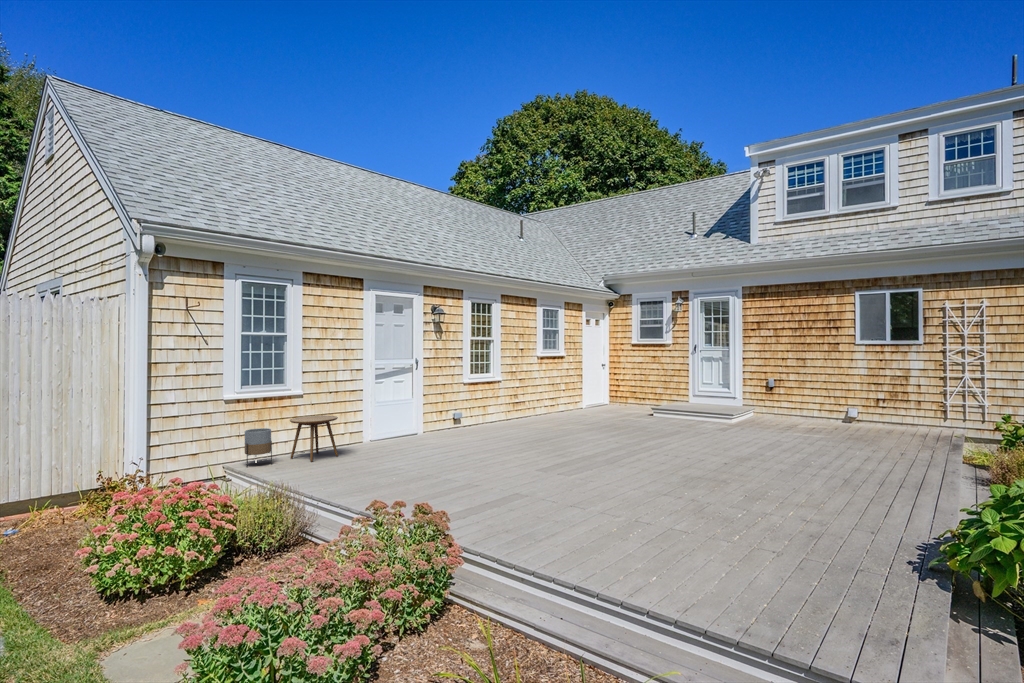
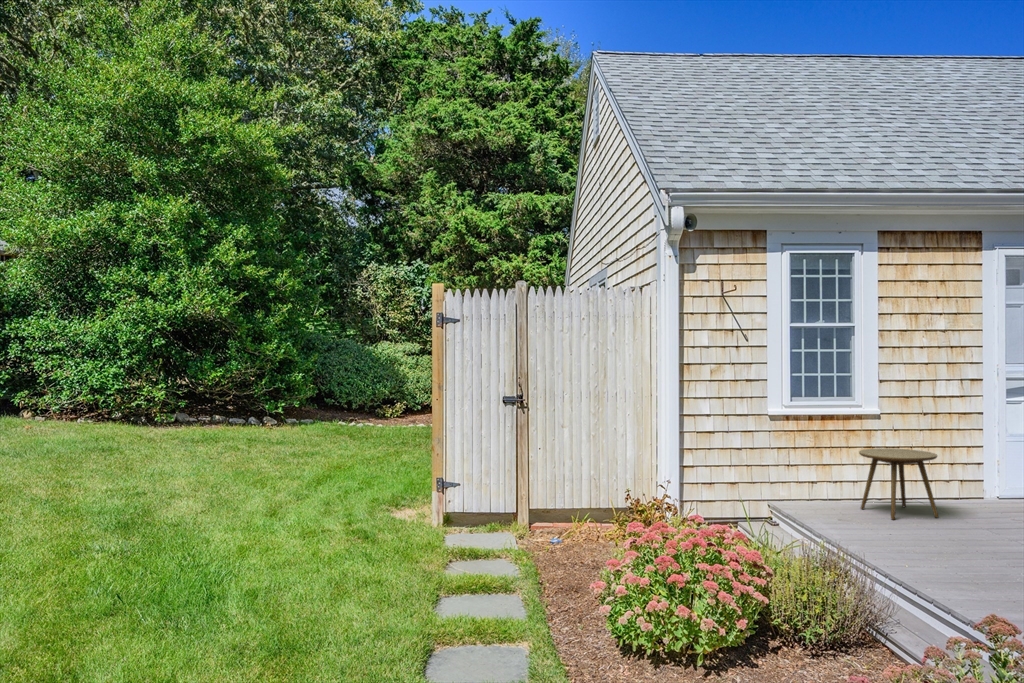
planter: present [245,428,272,467] -> none [794,459,833,513]

